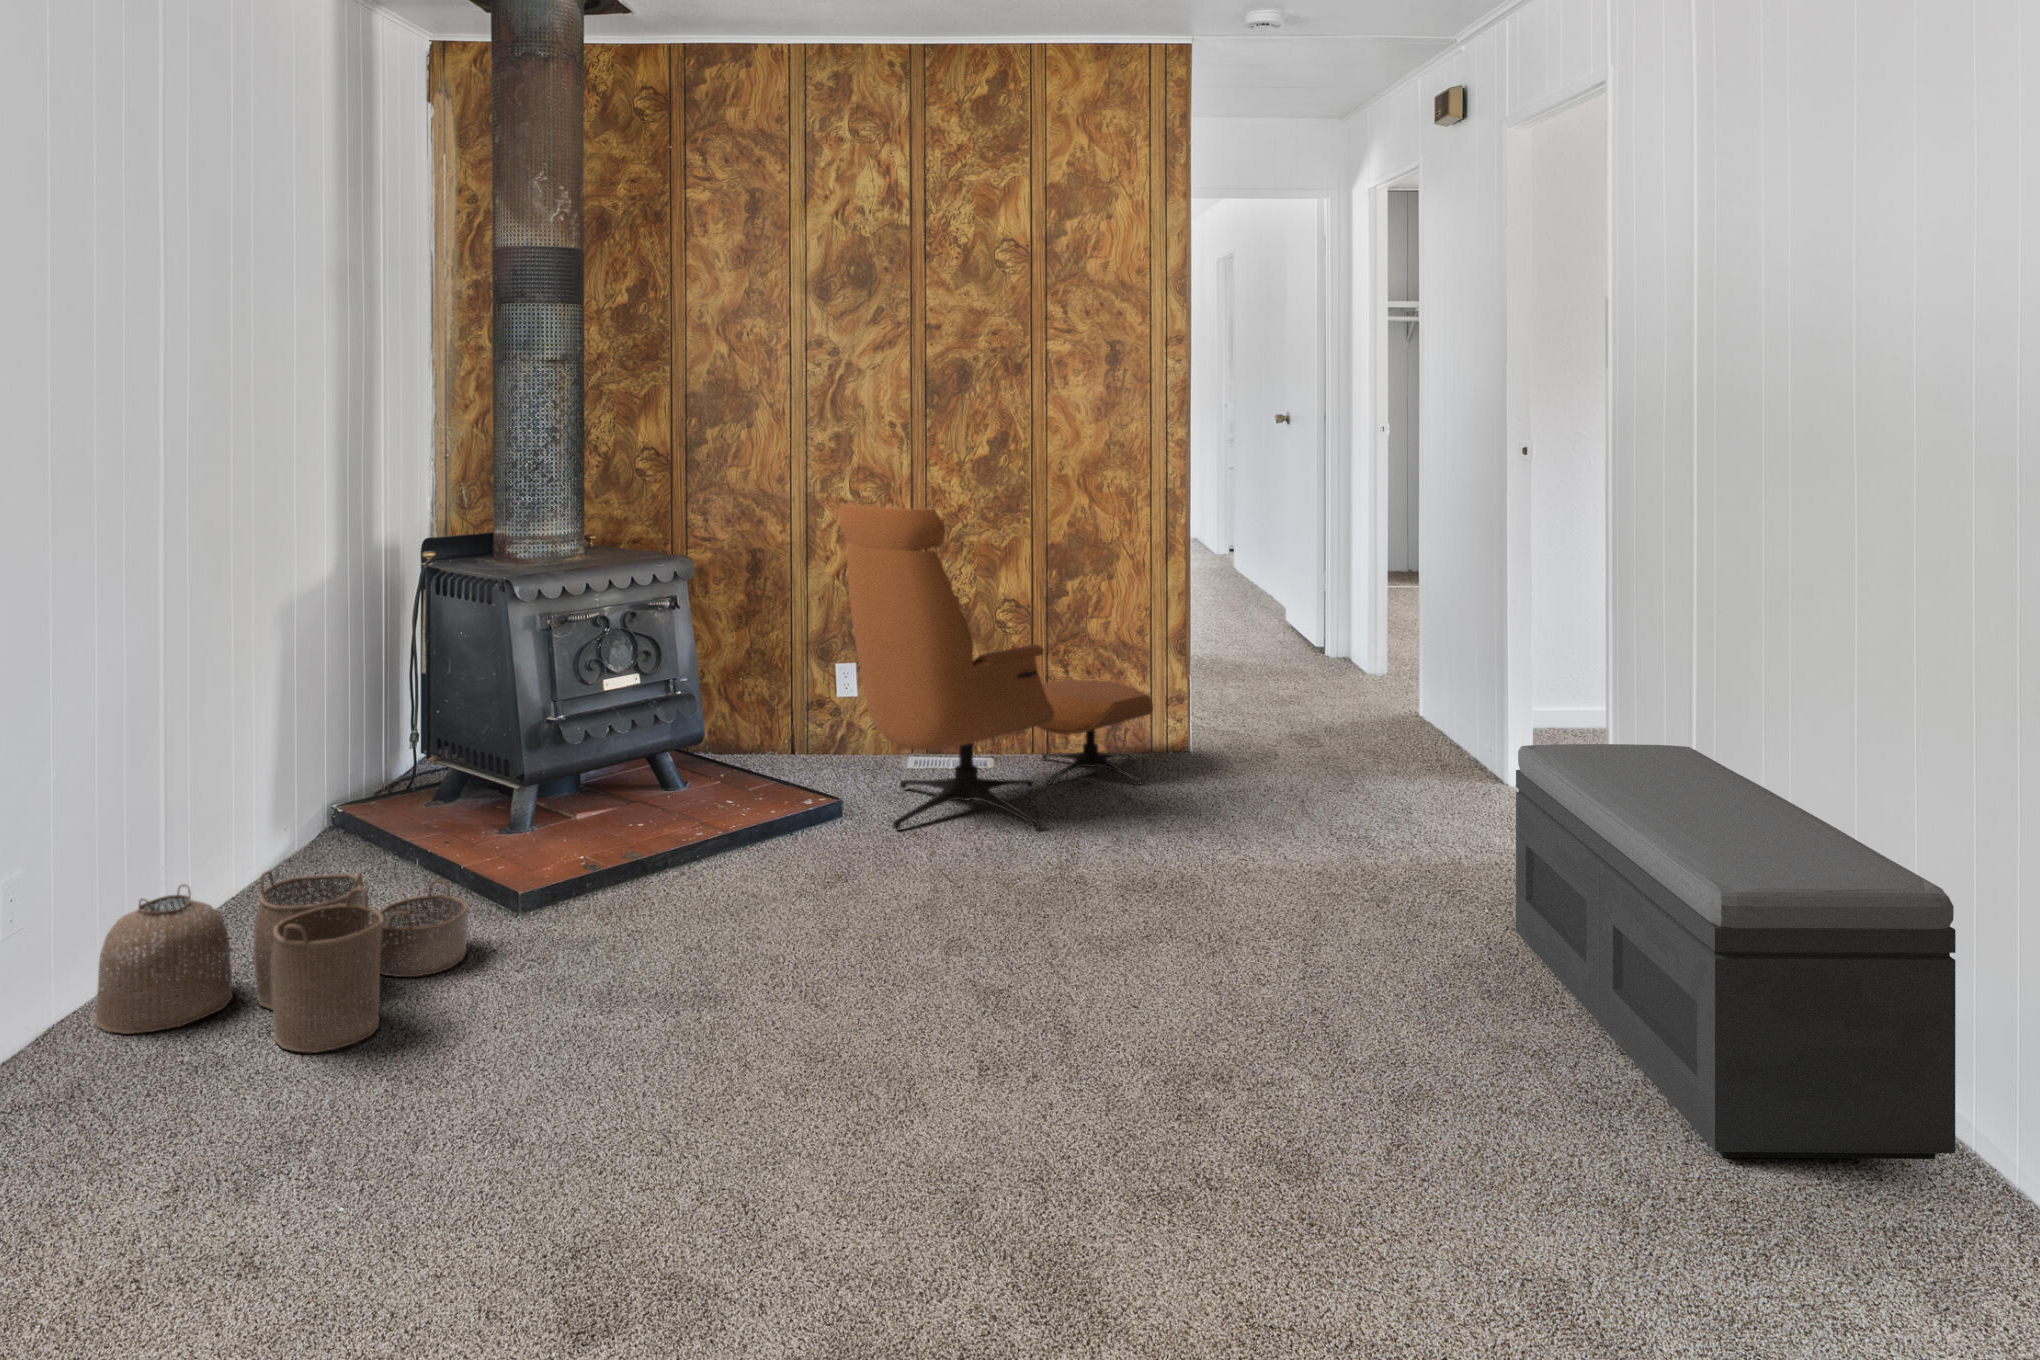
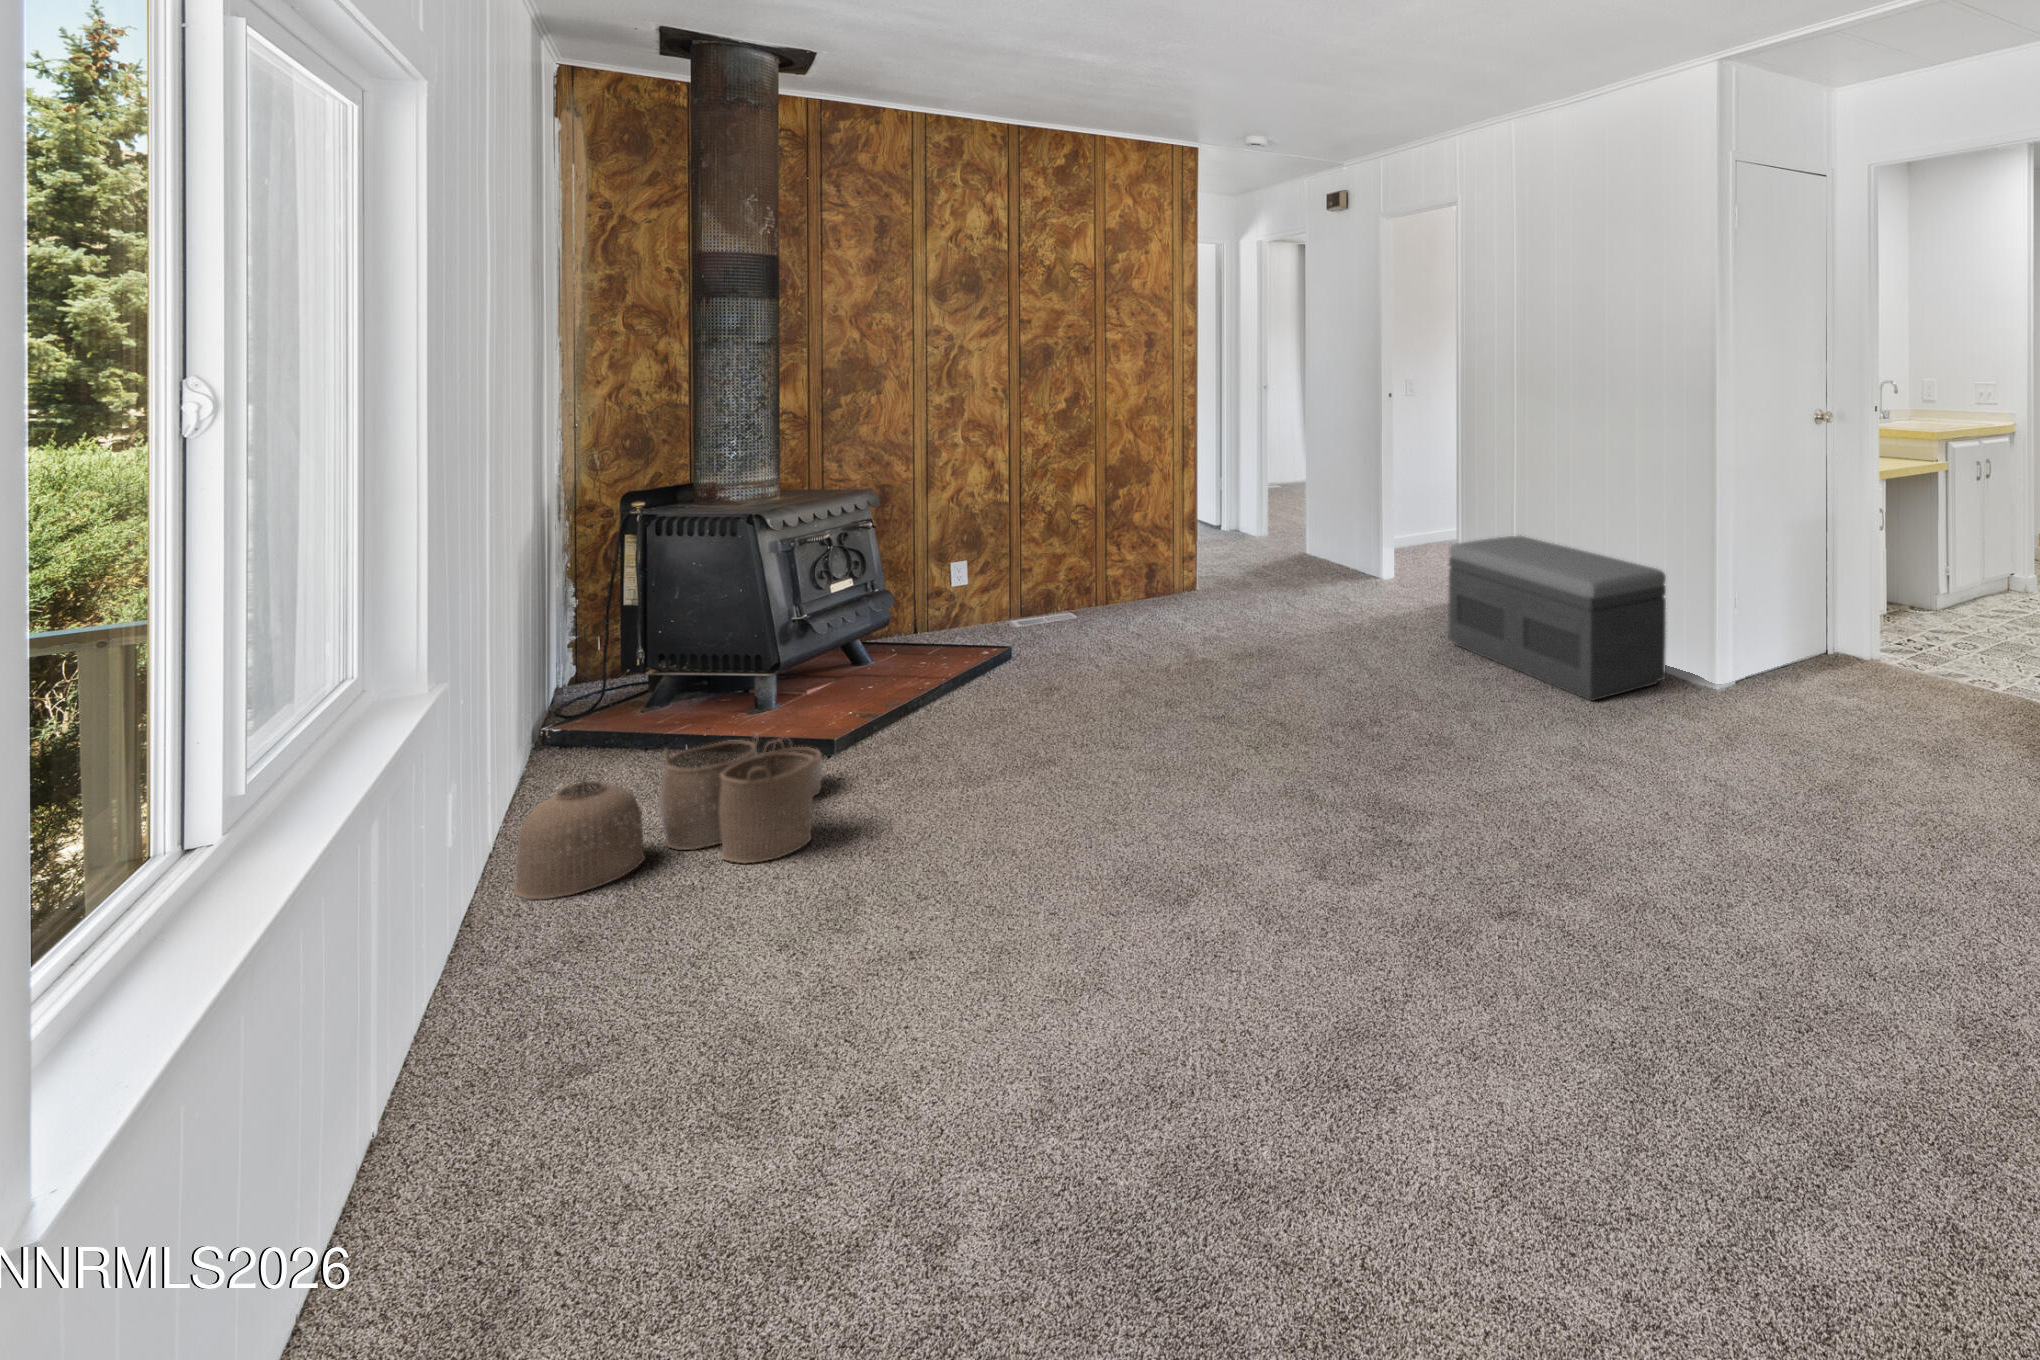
lounge chair: present [839,500,1153,829] -> none [1006,441,1187,660]

